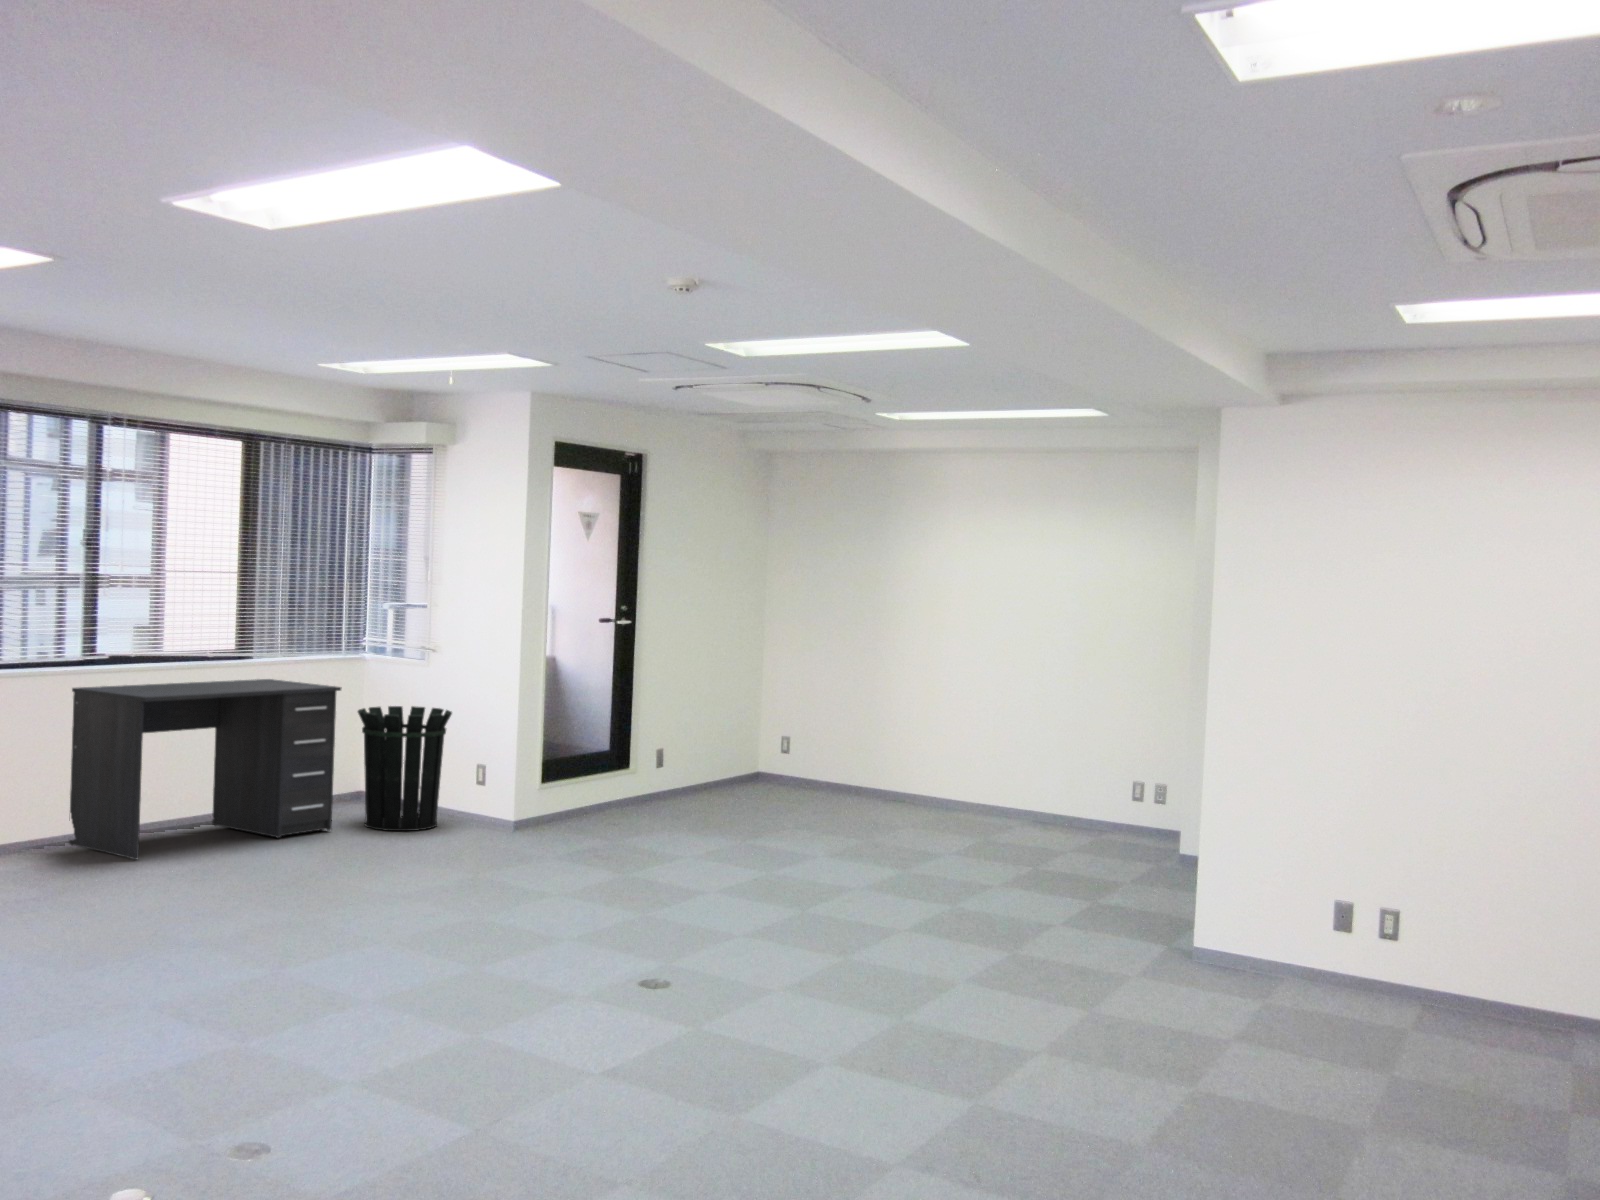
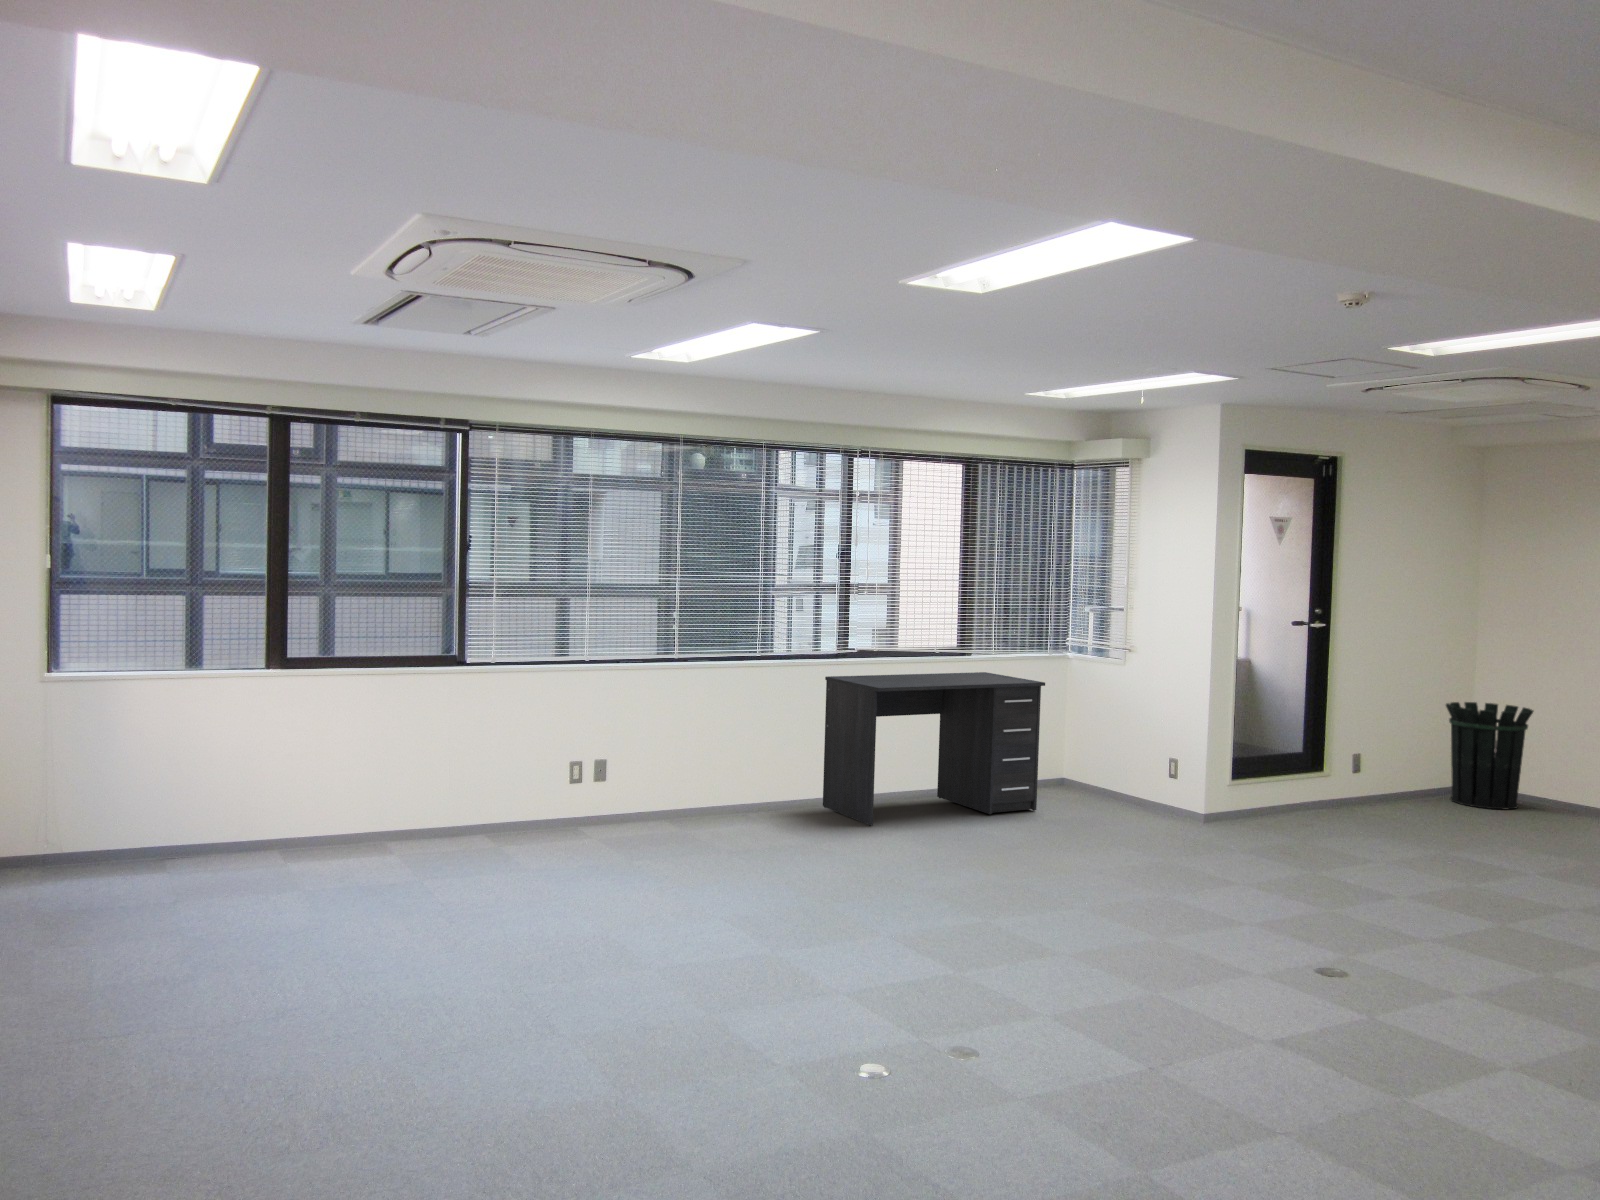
waste bin: present [358,706,452,831] -> present [1446,702,1533,809]

